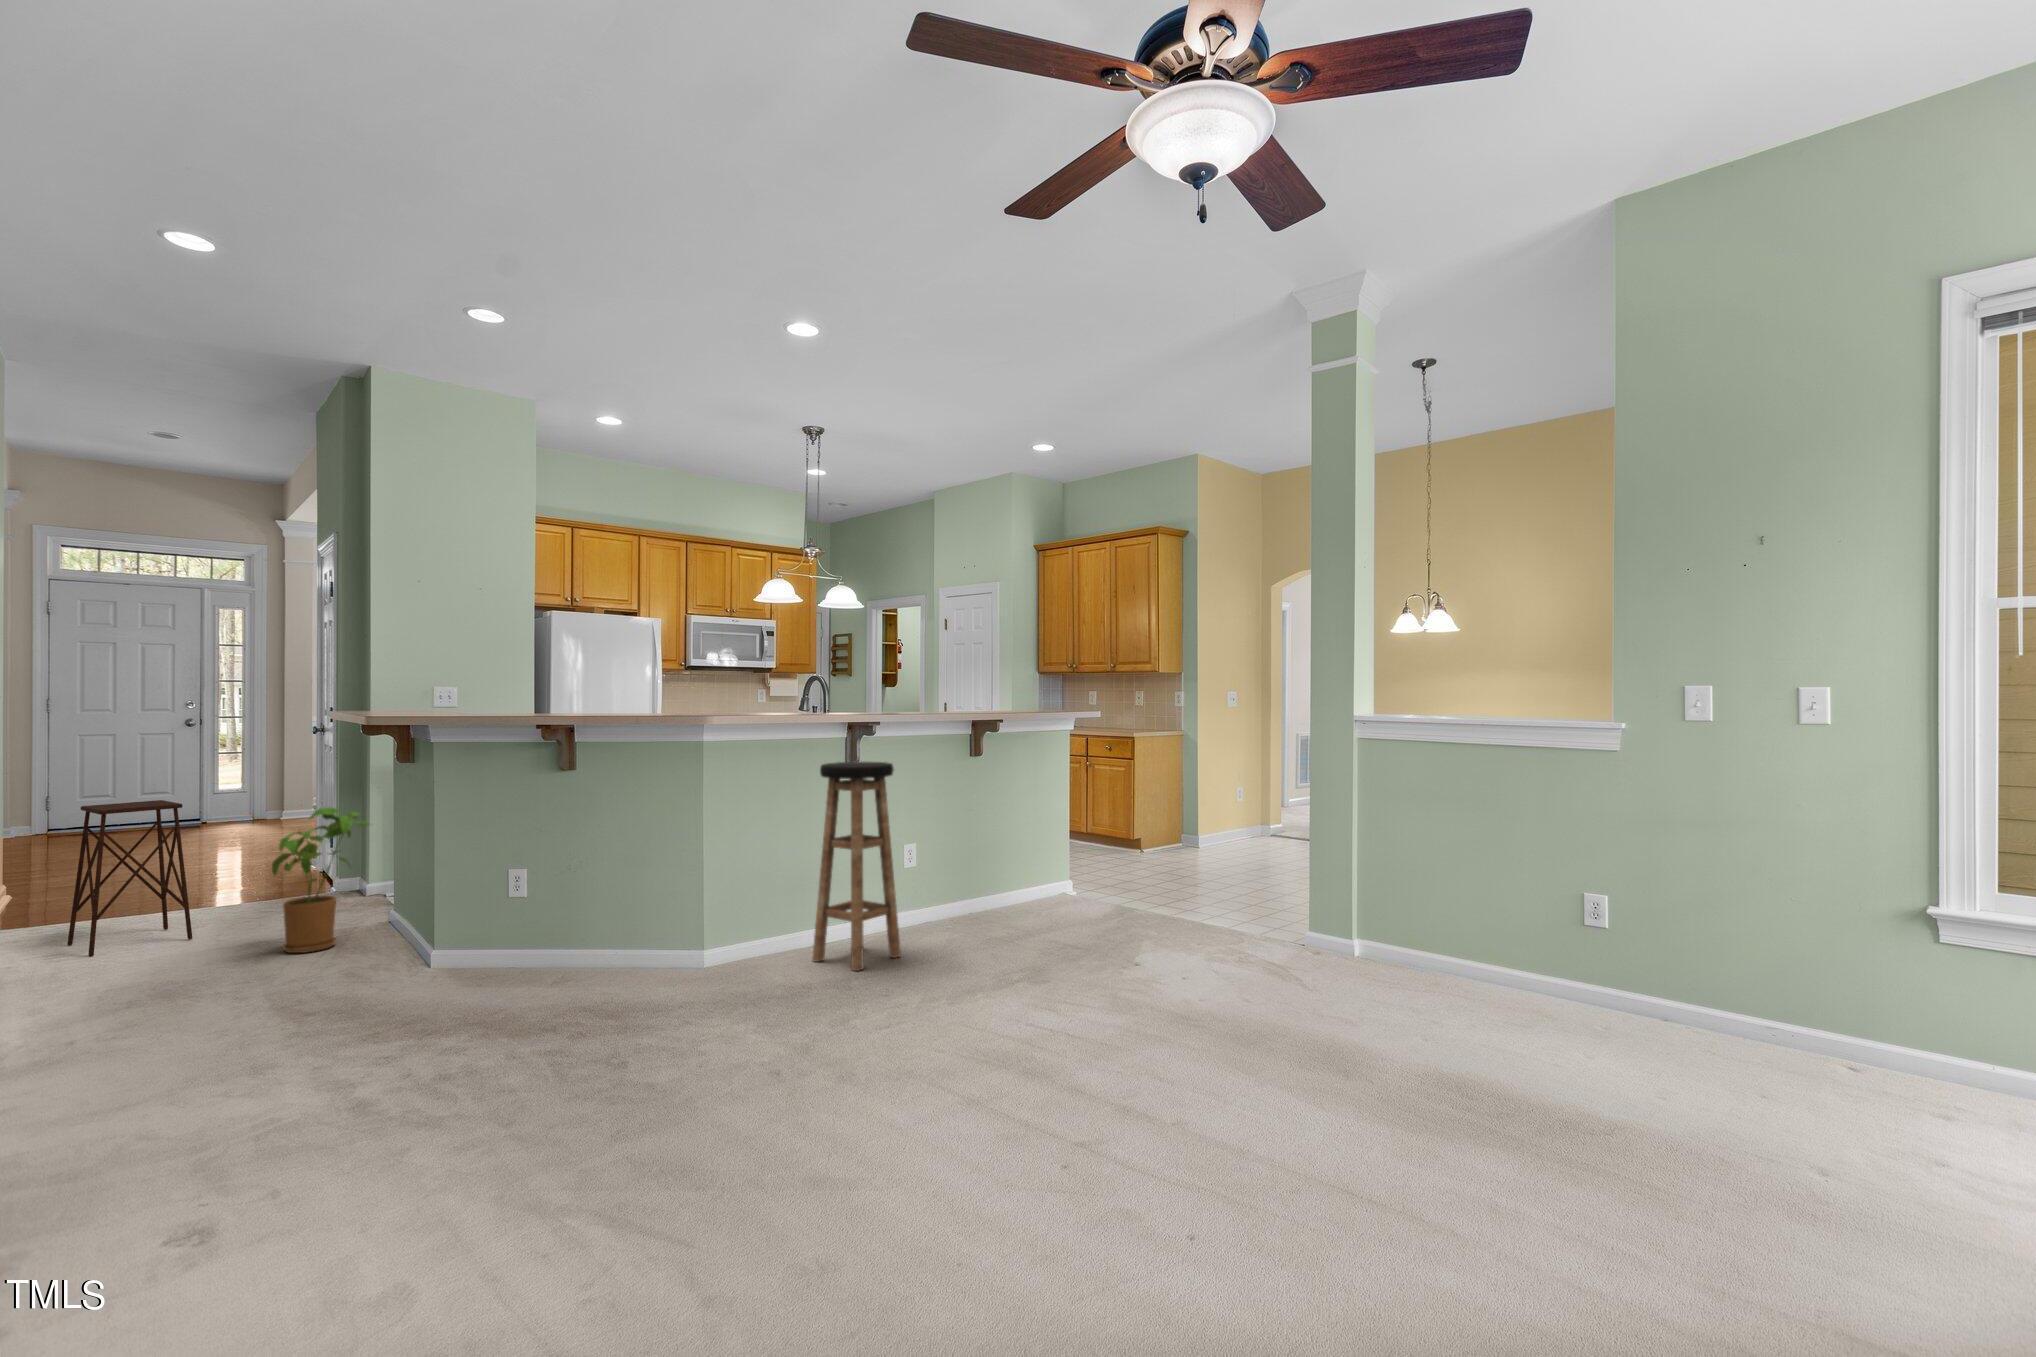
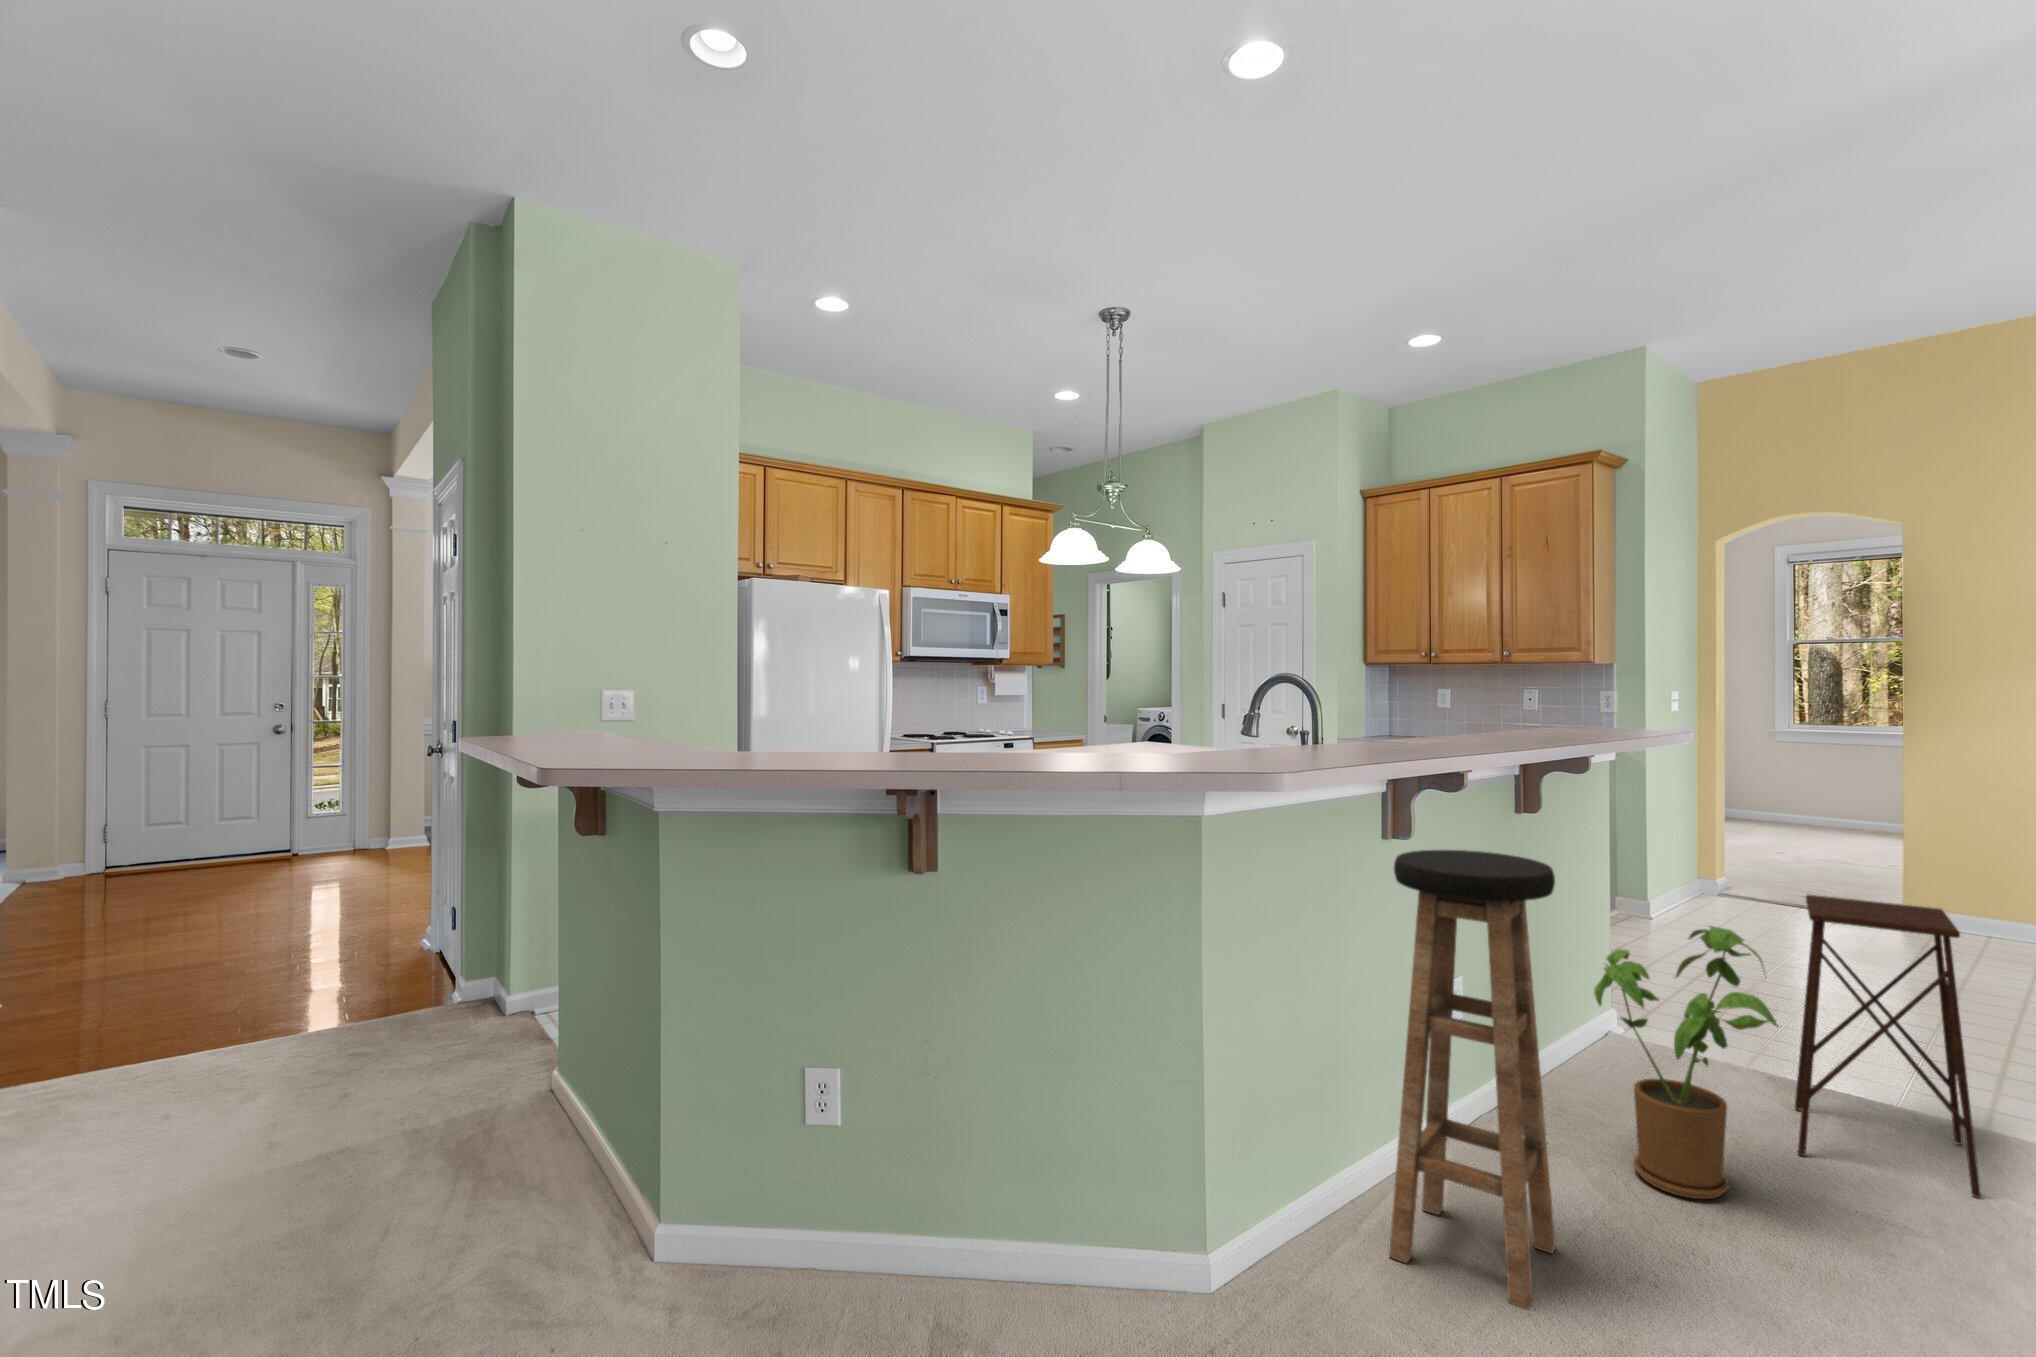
side table: present [67,800,193,956] -> present [1794,895,1981,1198]
house plant: present [272,807,369,953] -> present [1594,926,1778,1199]

